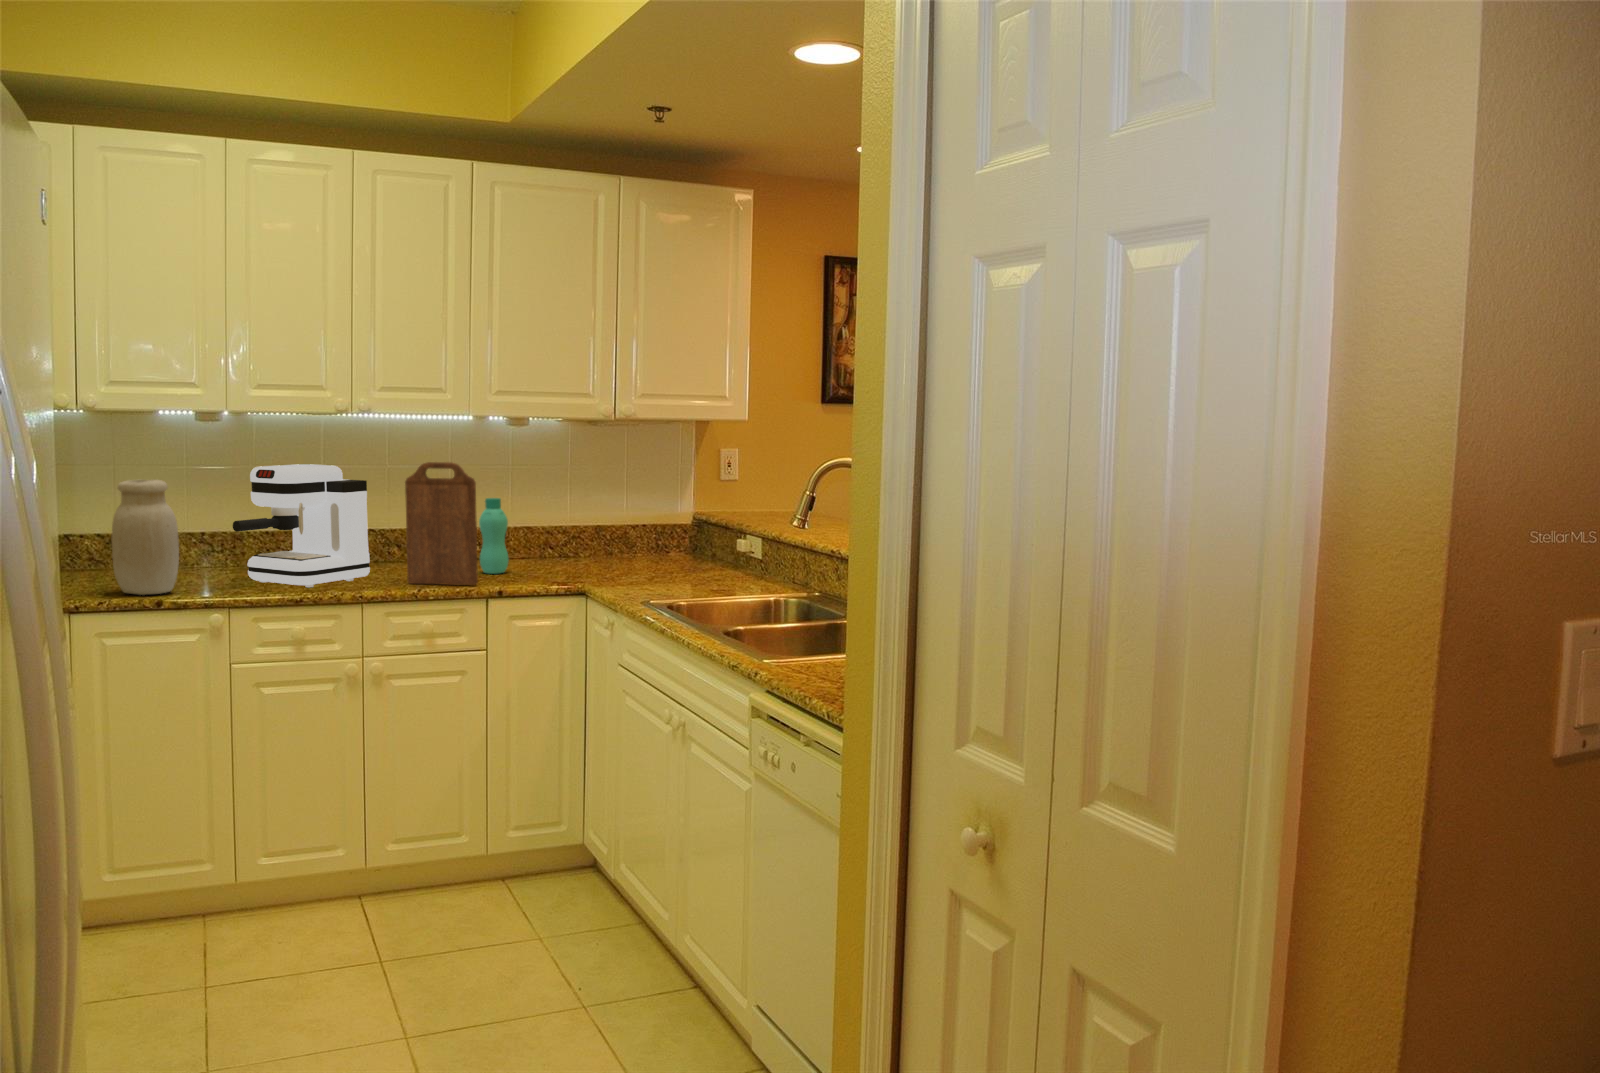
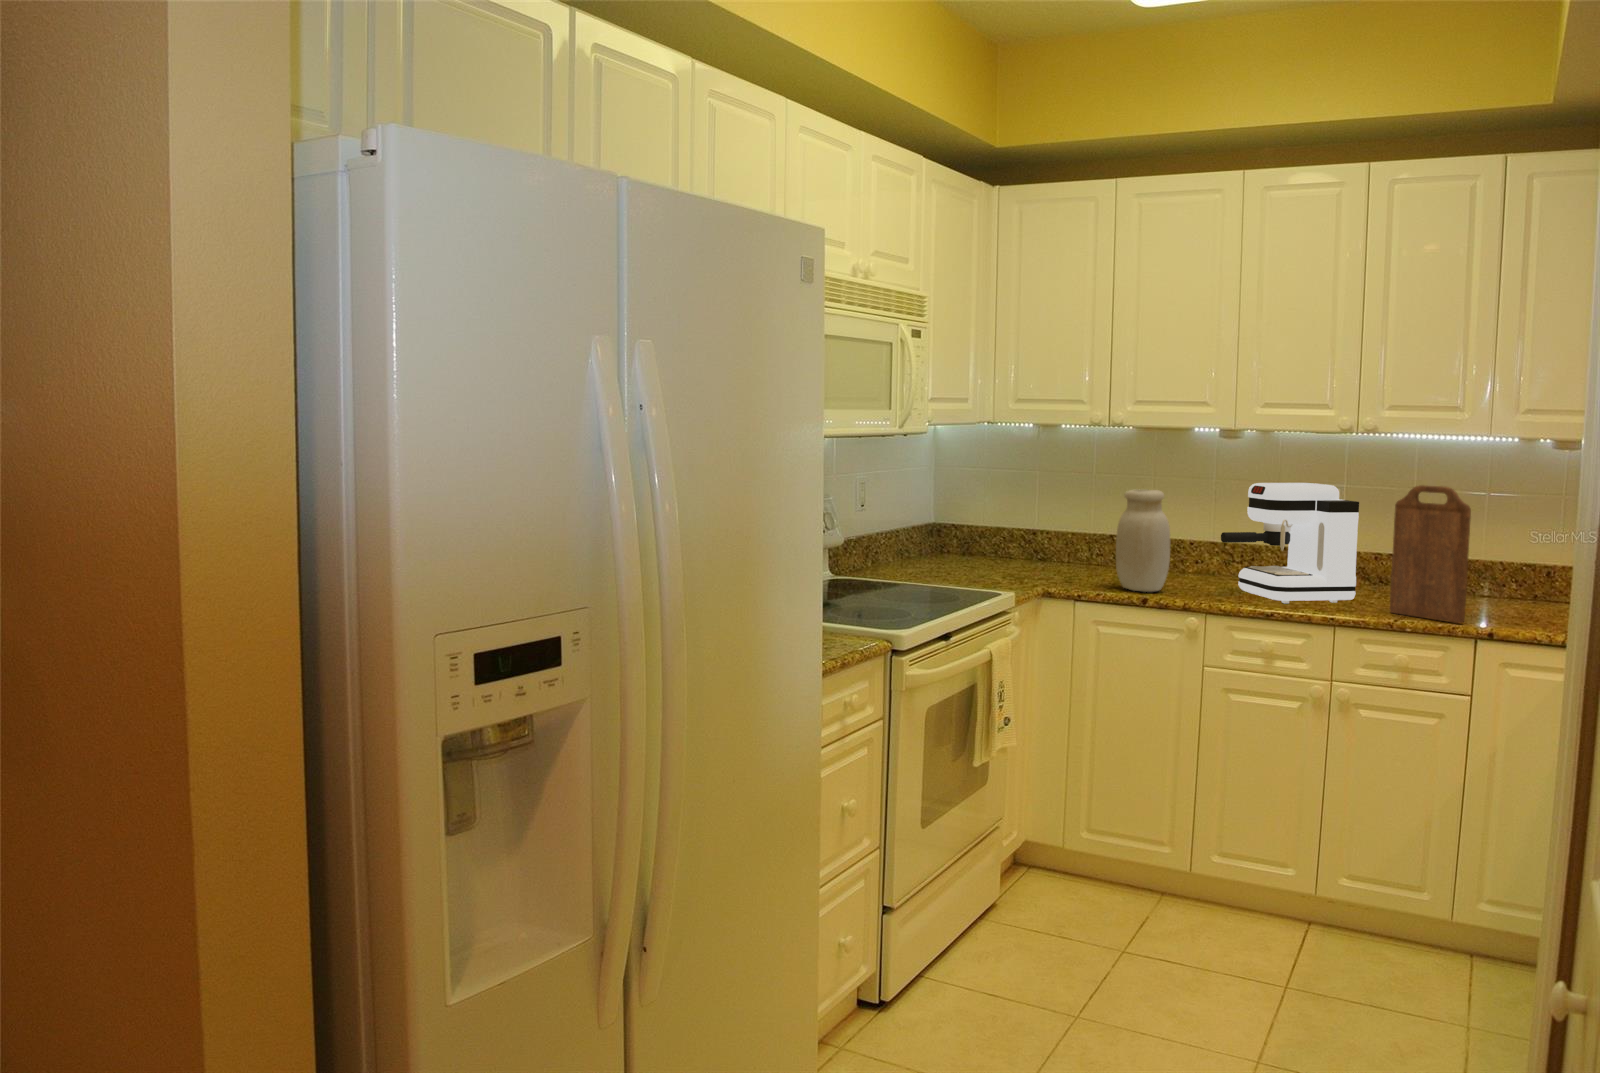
bottle: present [479,498,509,574] -> none [1493,530,1532,616]

